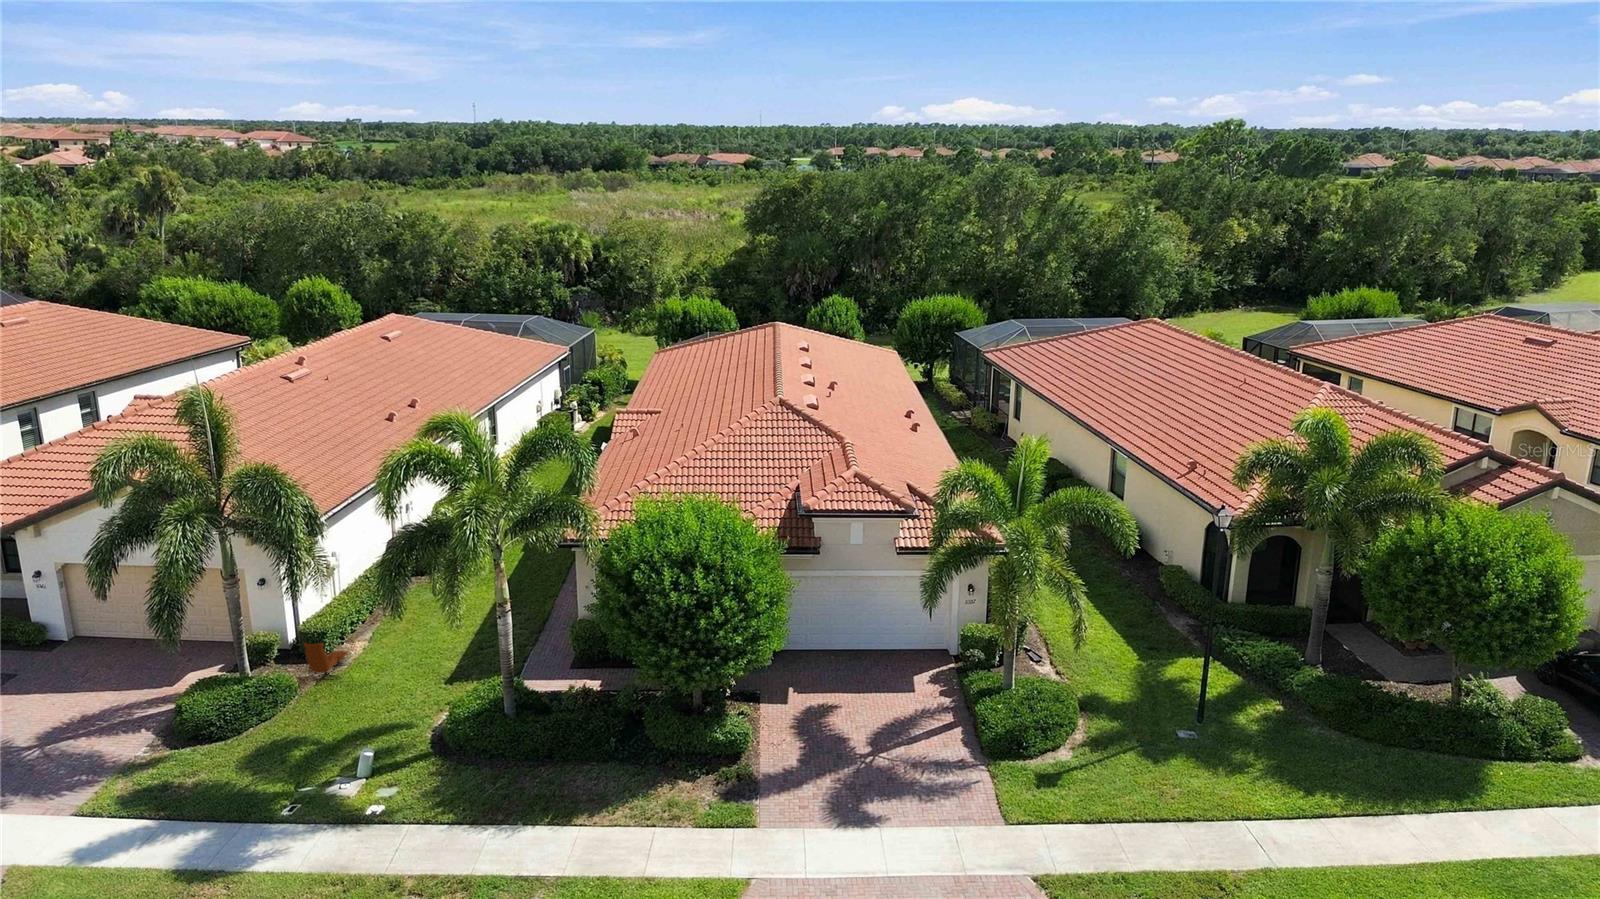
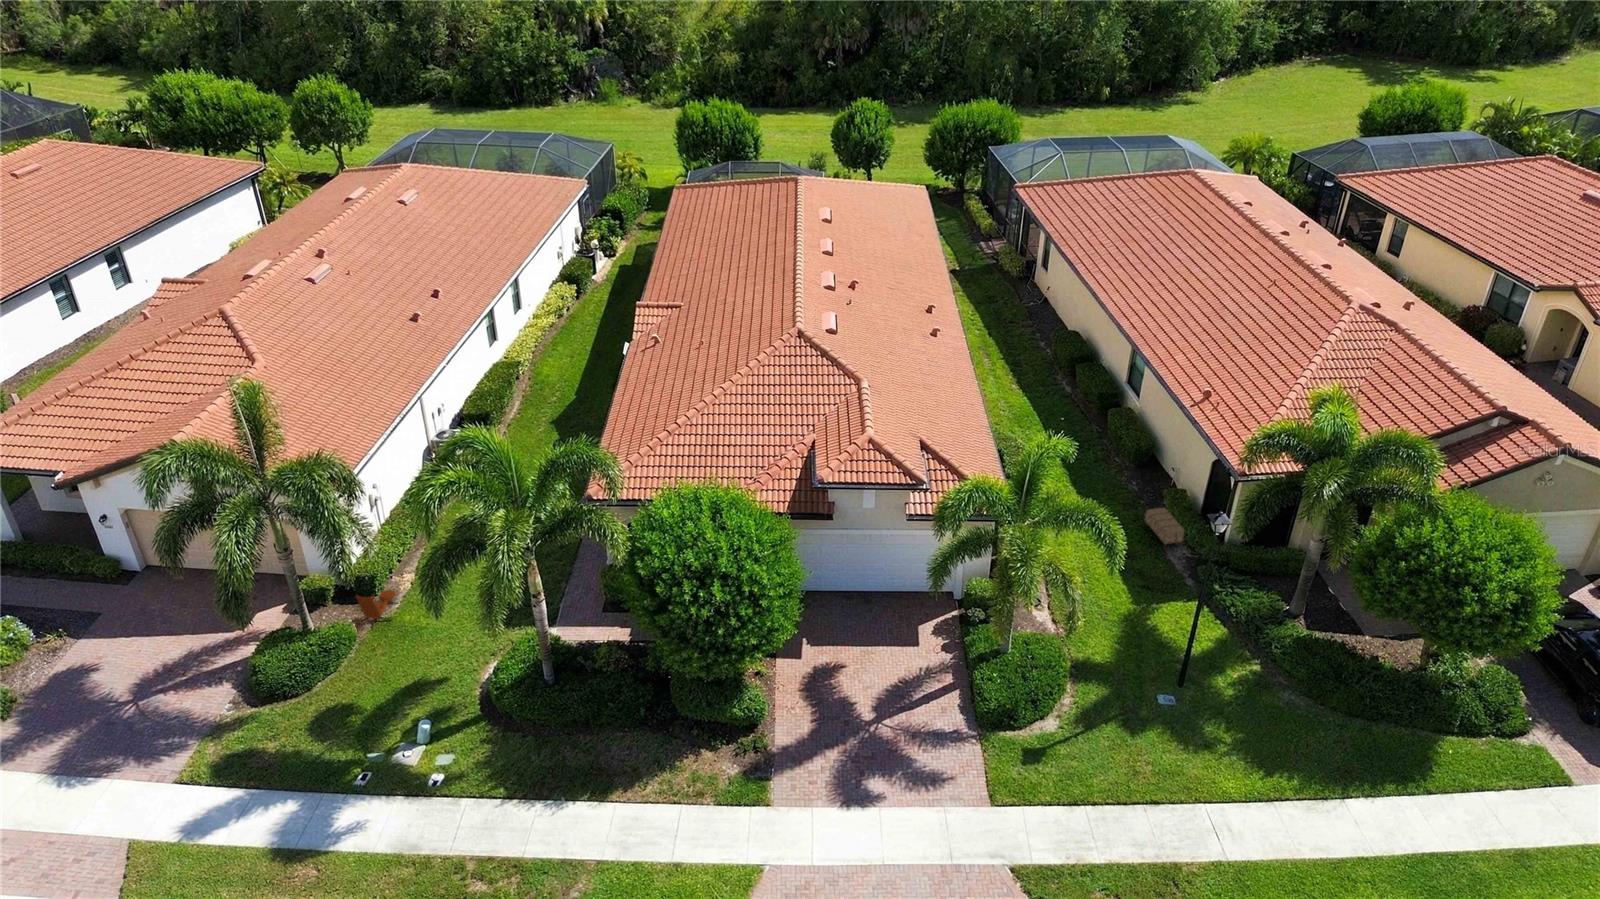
bench: none [1140,579,1183,616] -> present [1145,508,1184,548]

